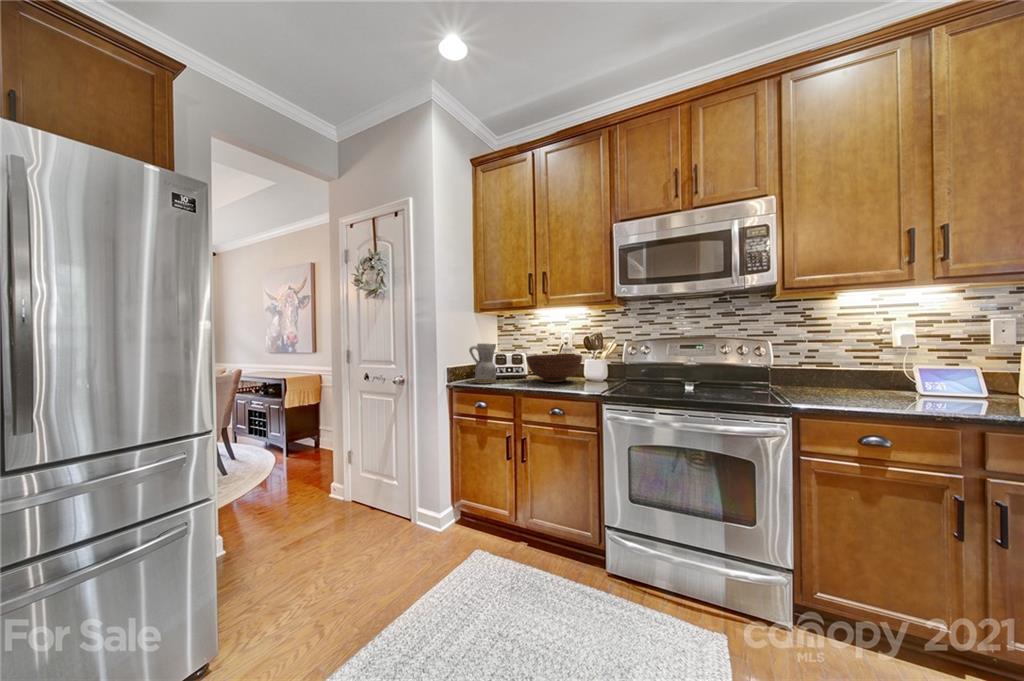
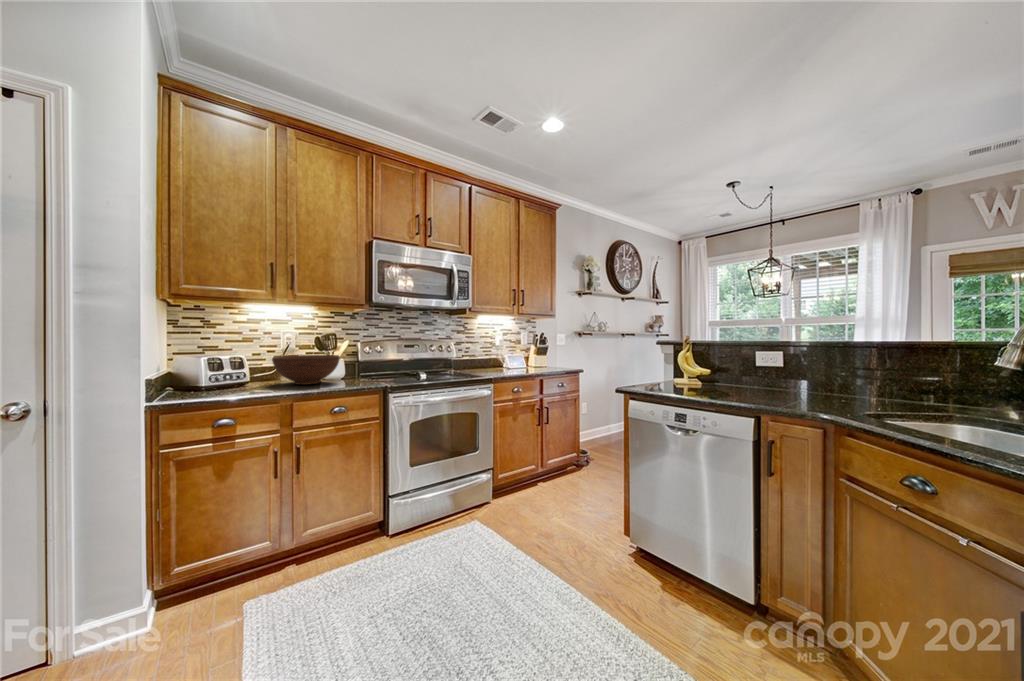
ceramic pitcher: present [469,343,496,383] -> none [201,343,239,395]

